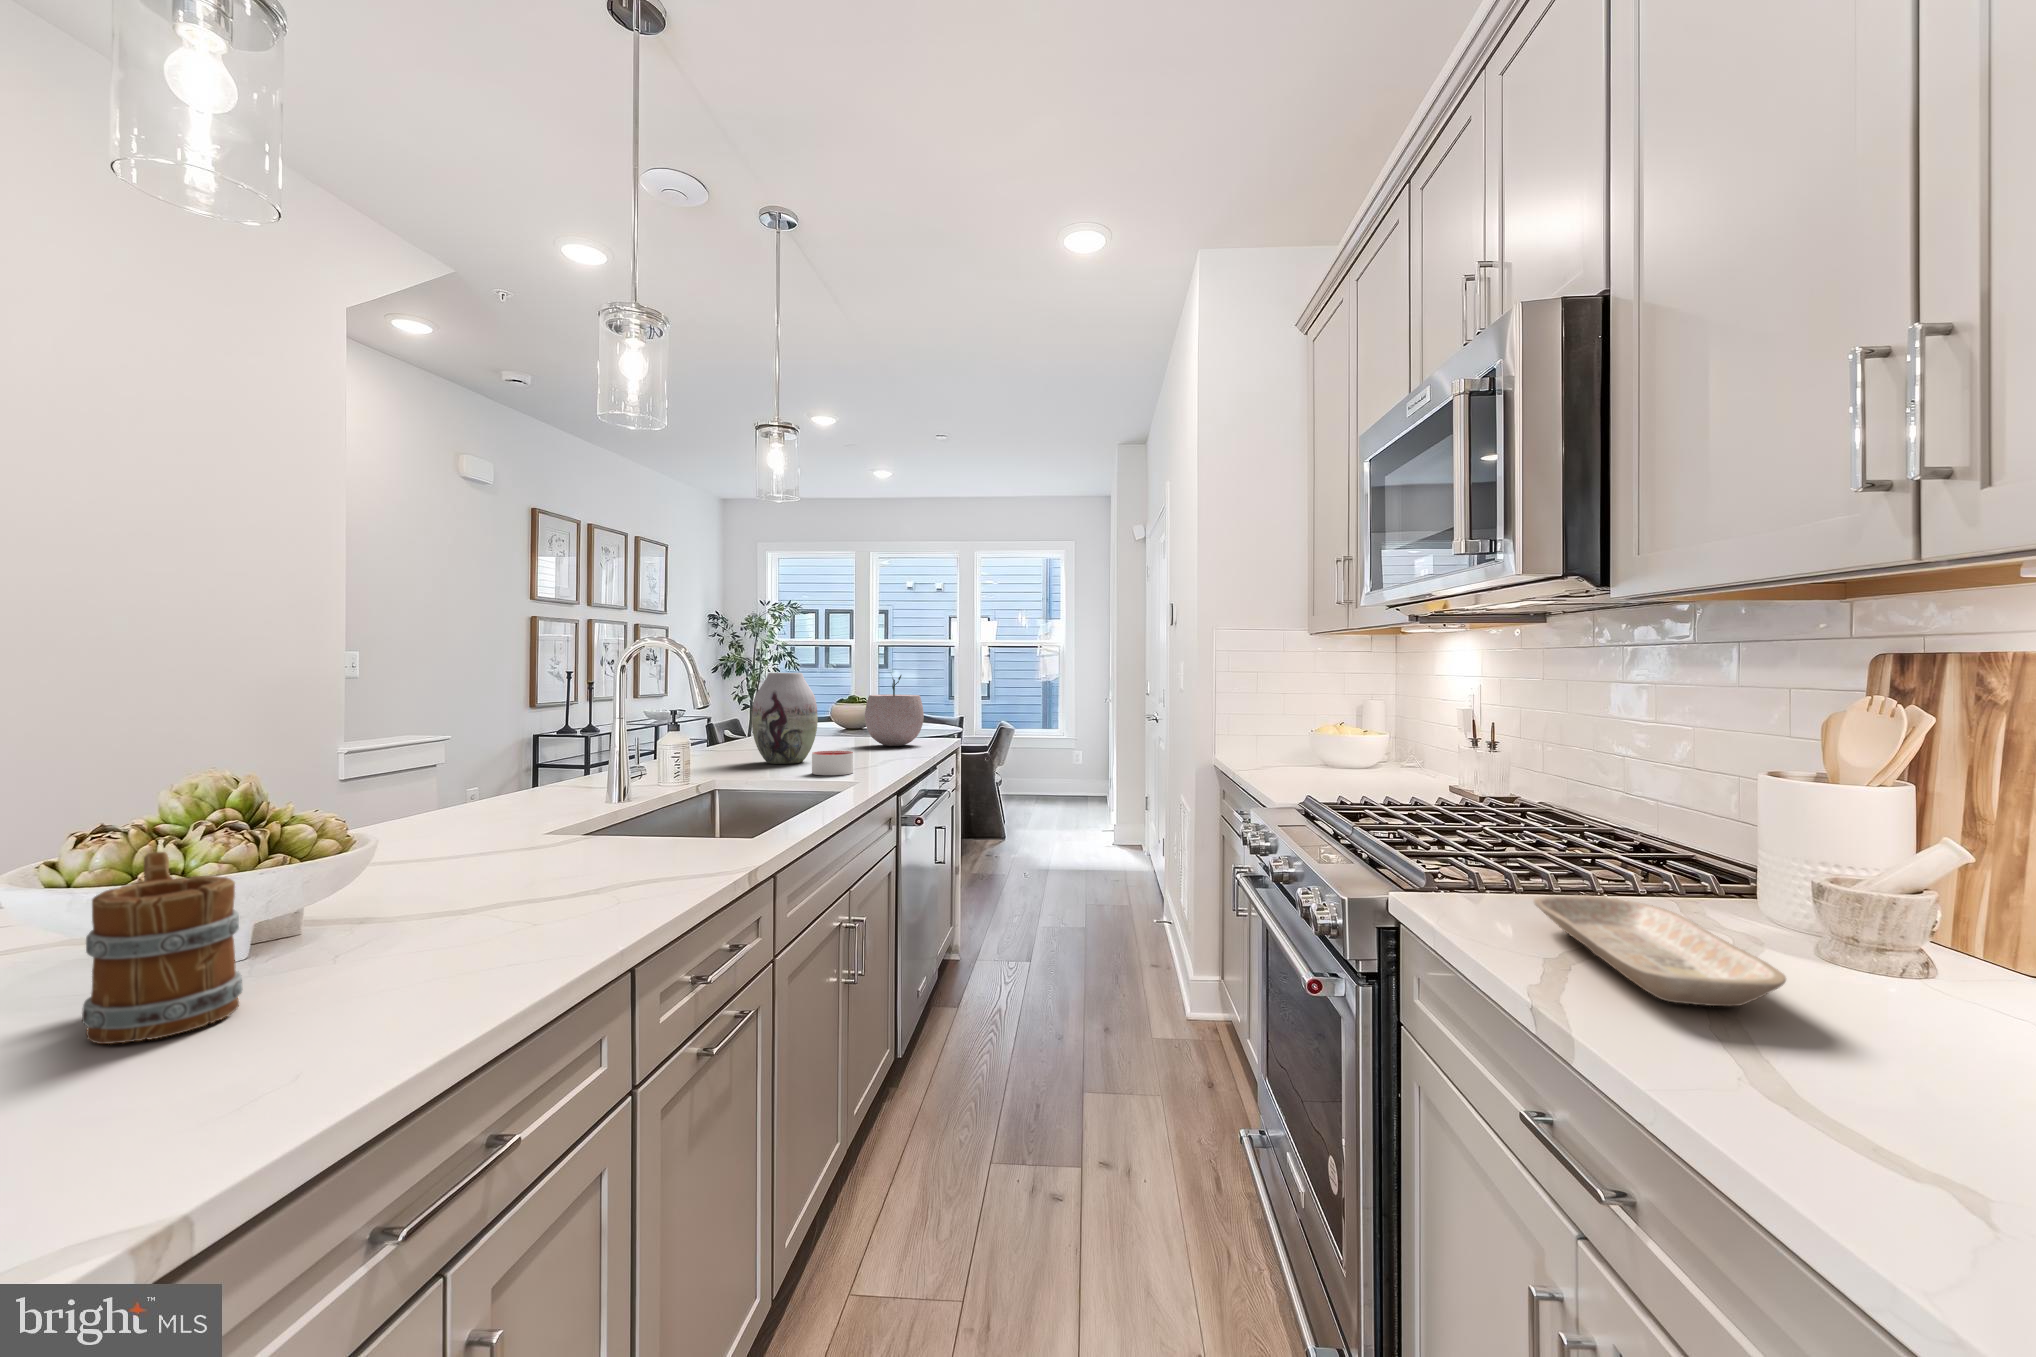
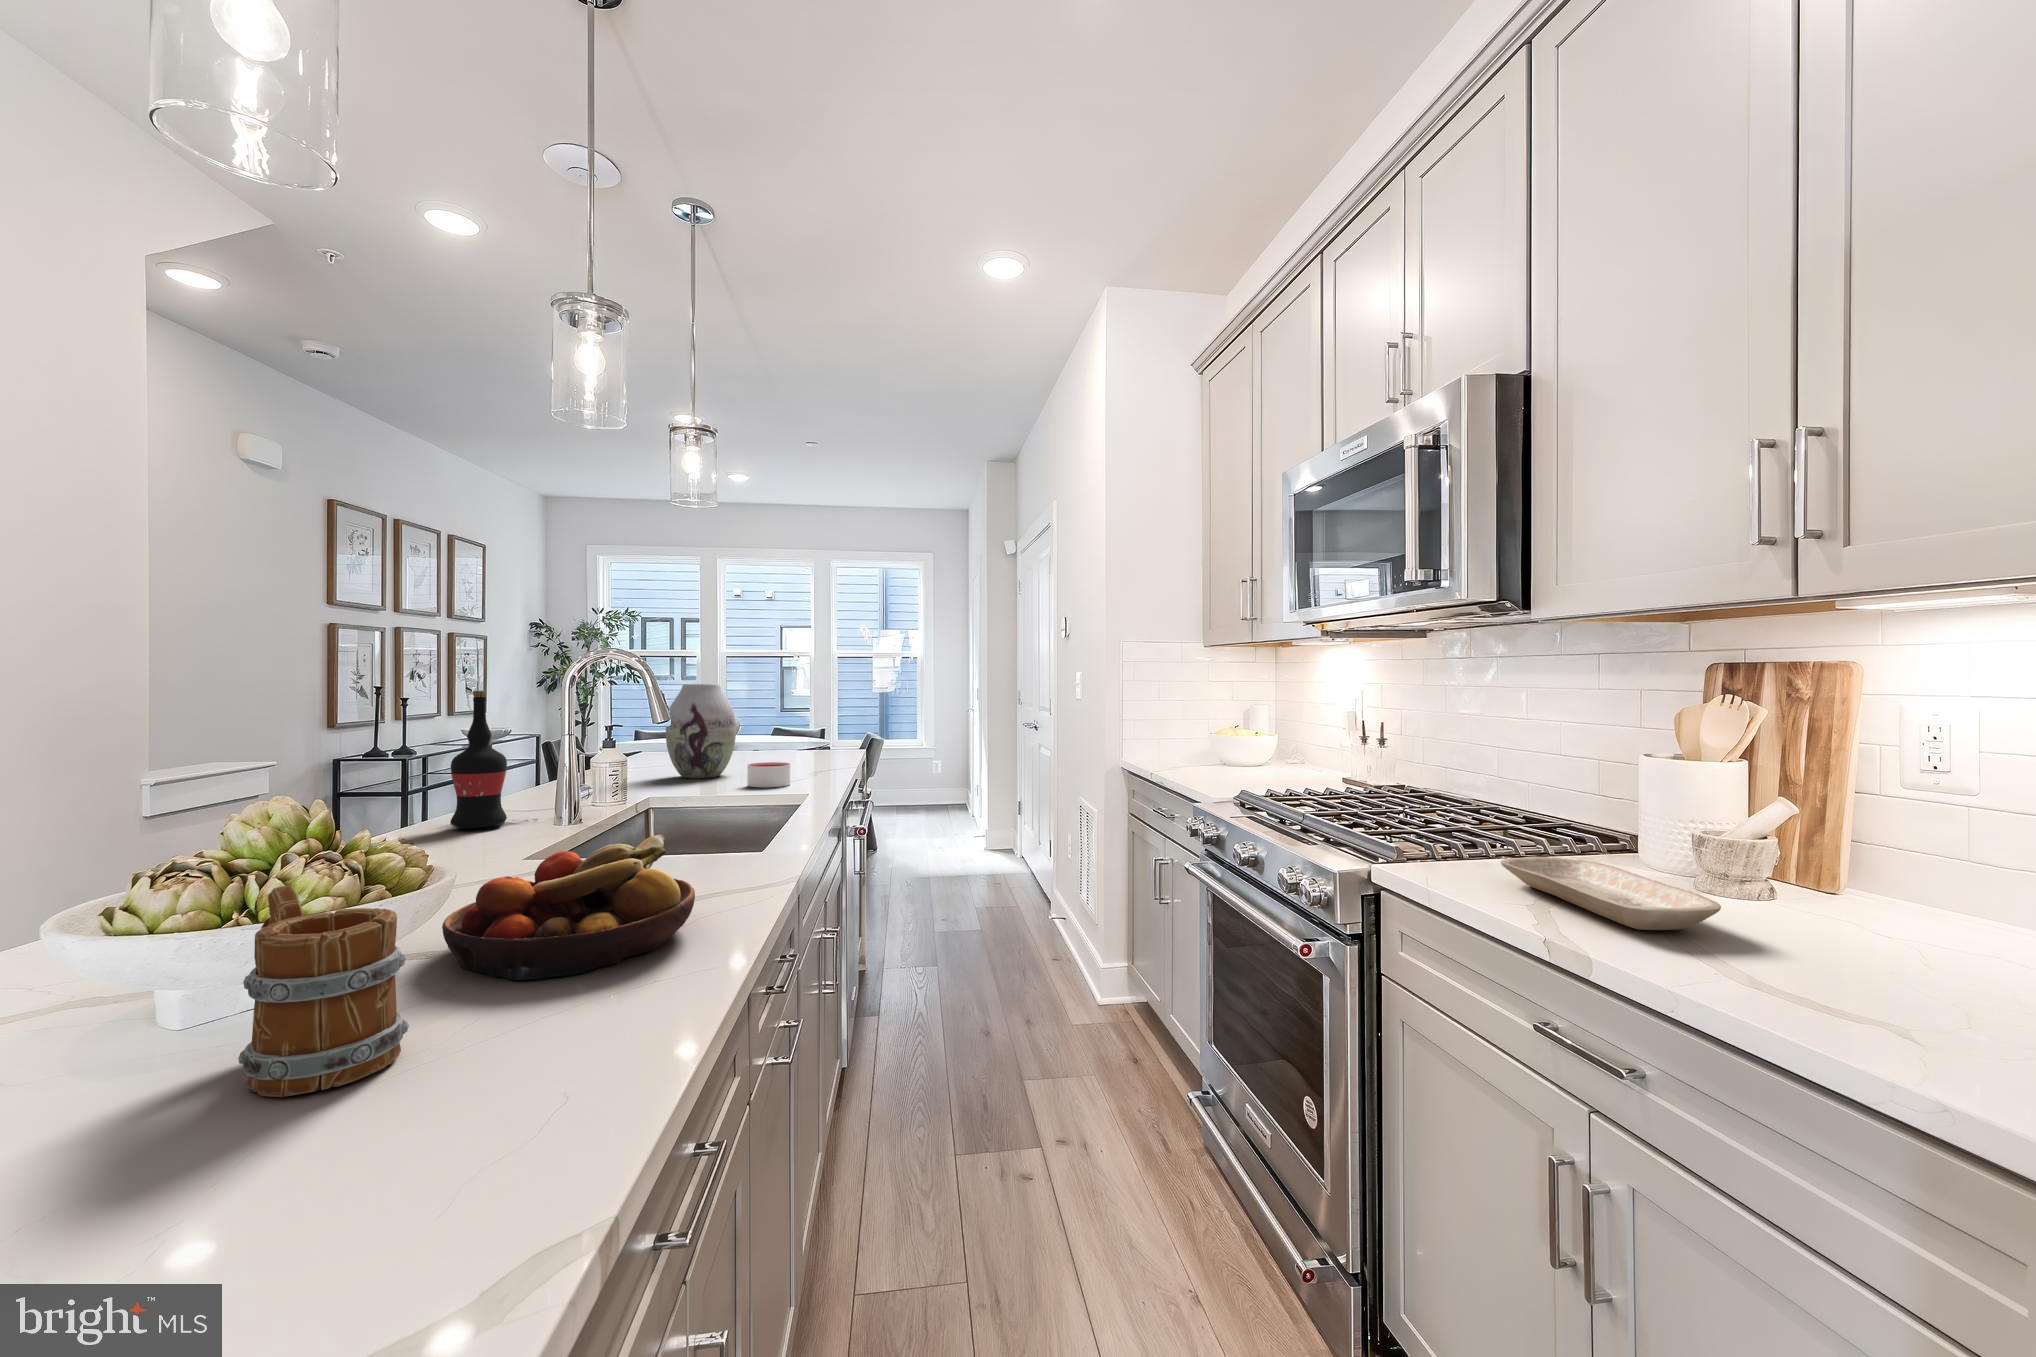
plant pot: present [865,675,924,746] -> none [765,683,825,757]
wine bottle: none [518,677,568,804] -> present [450,691,507,828]
fruit bowl: none [360,819,613,952] -> present [442,835,695,980]

